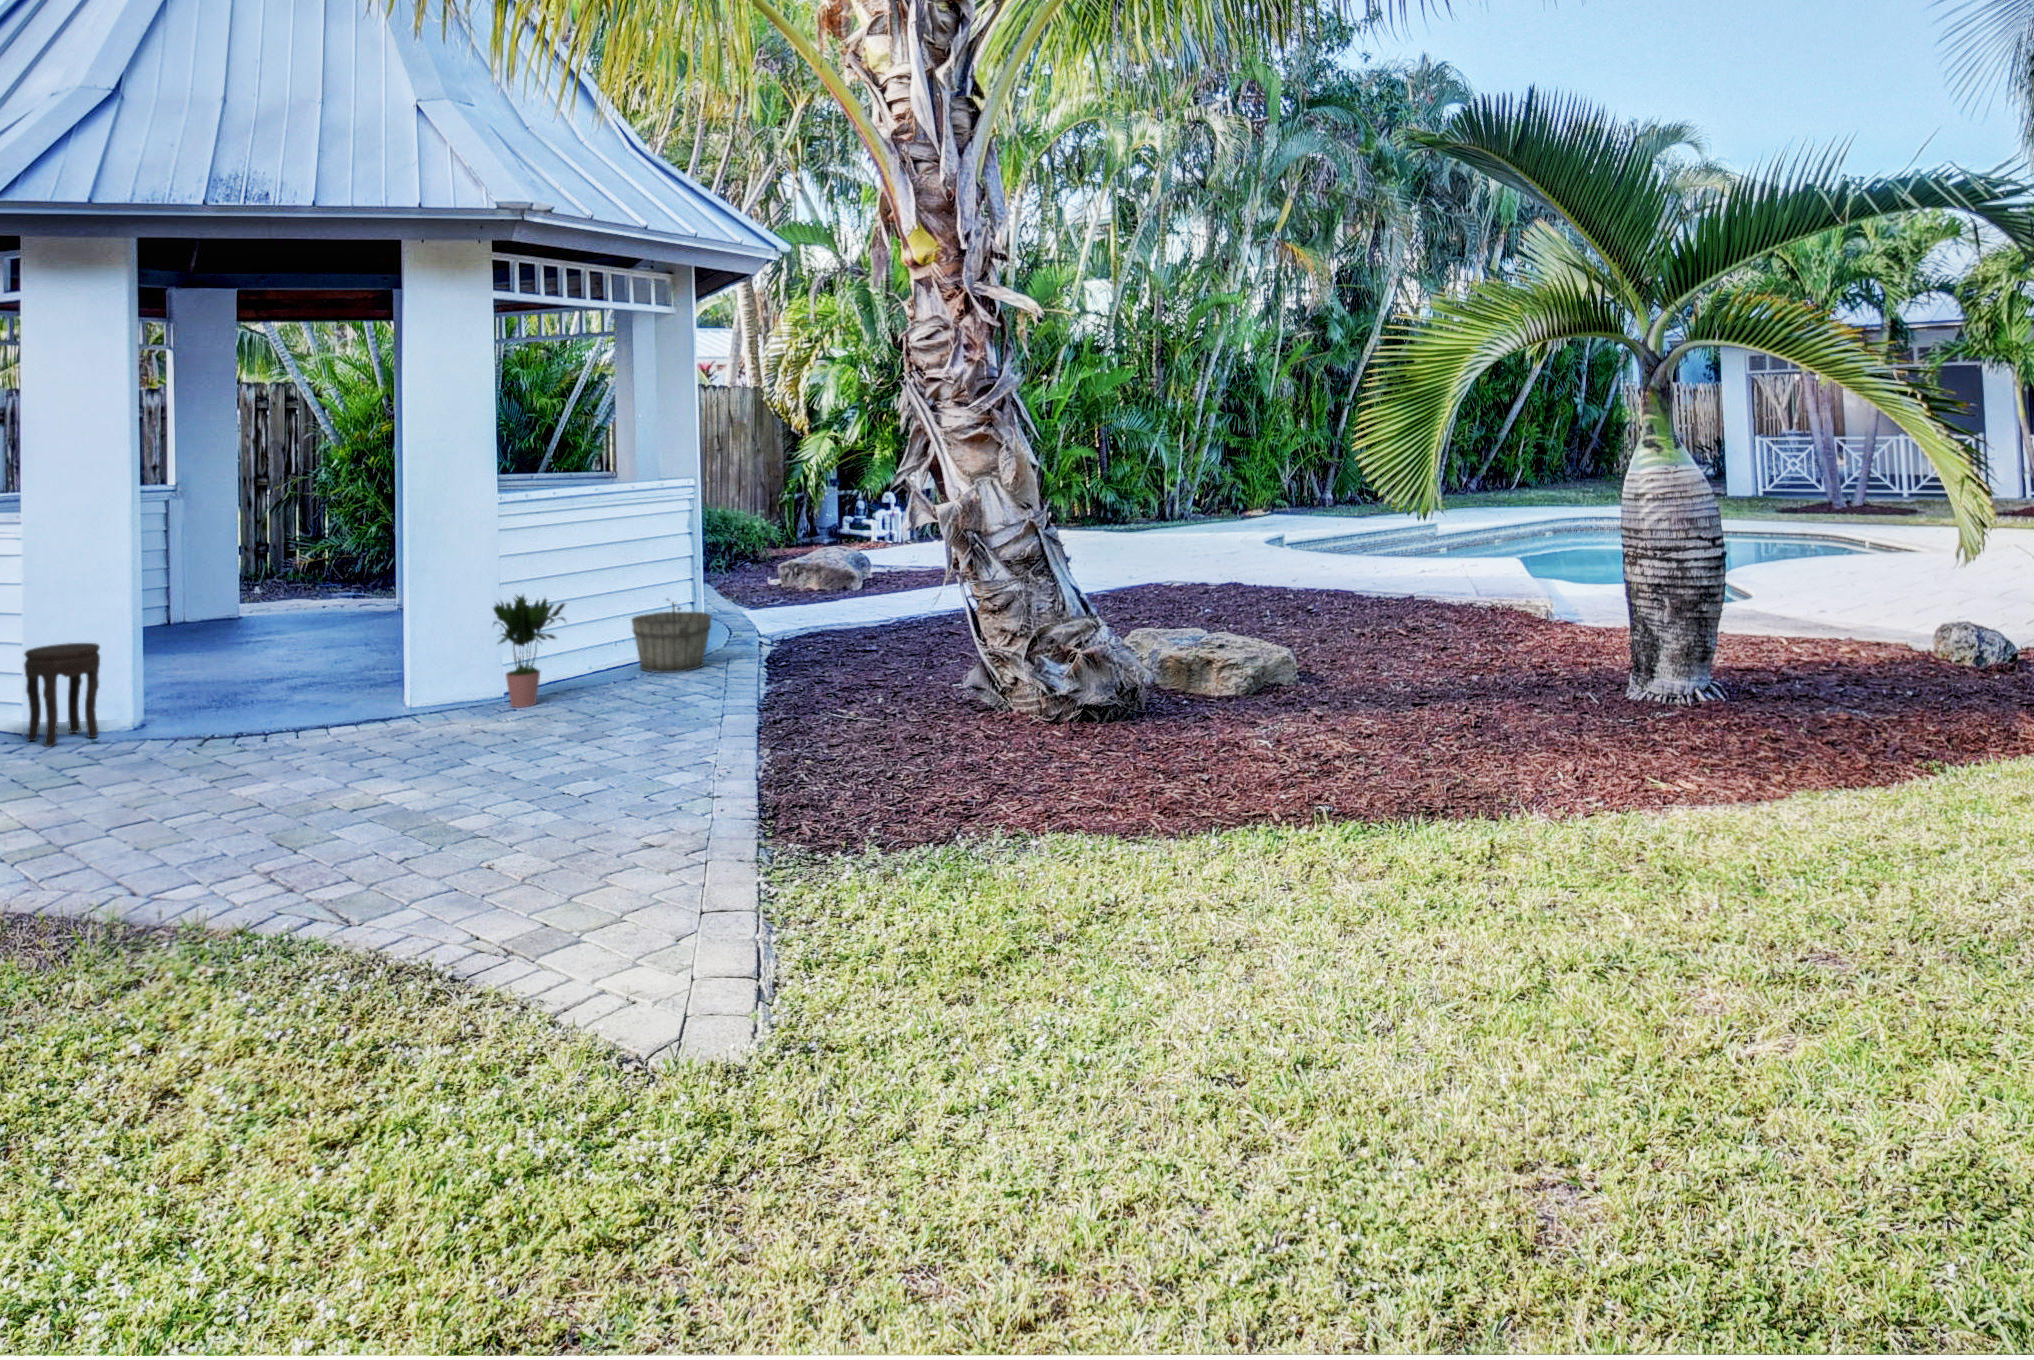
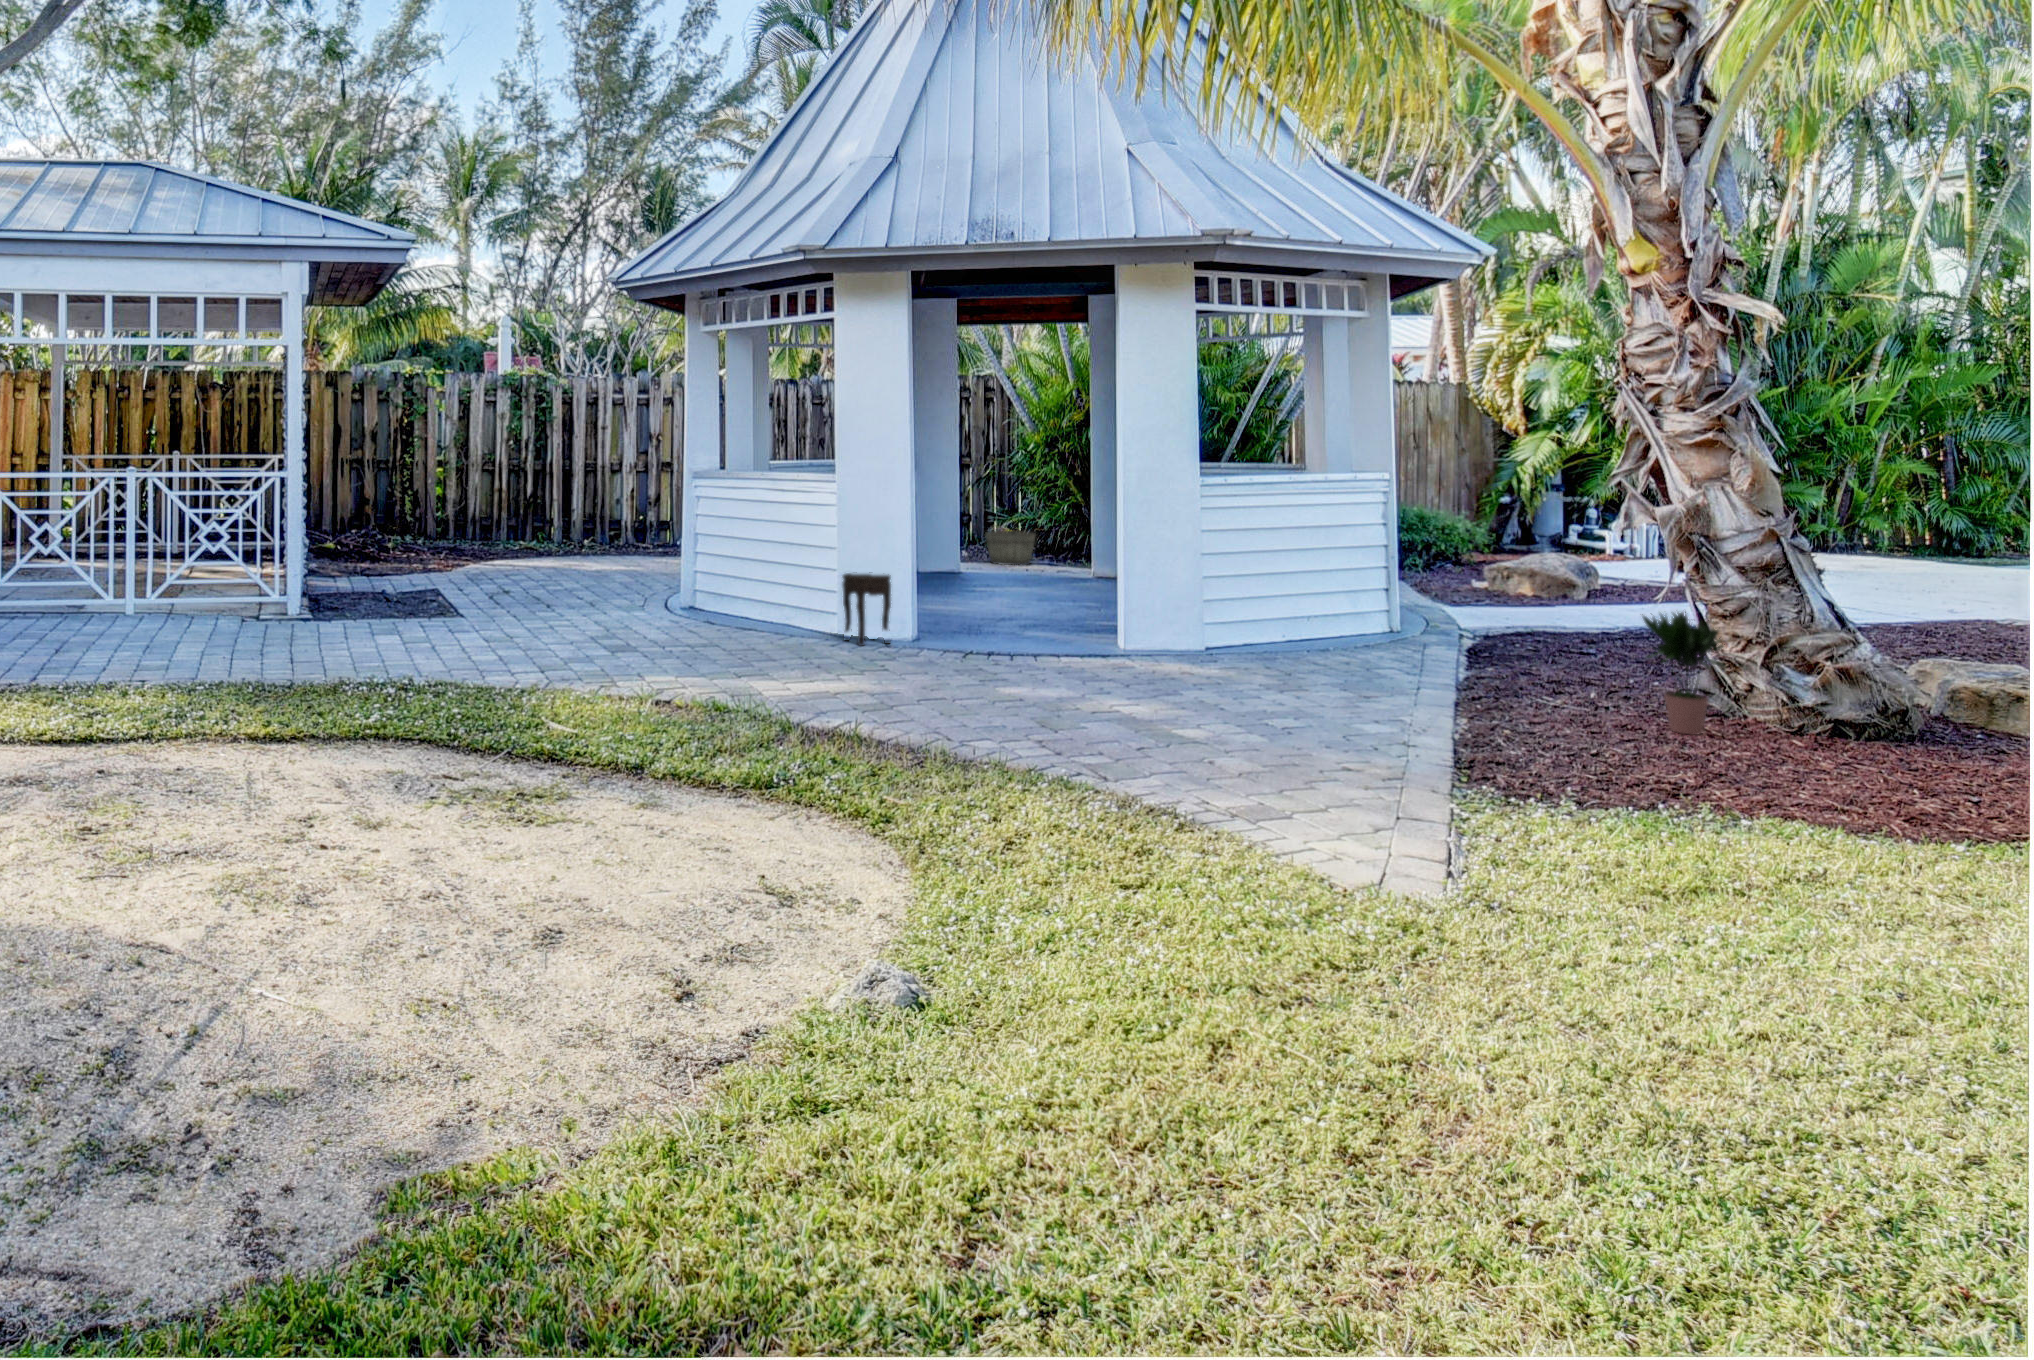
potted plant: present [493,596,565,707] -> present [1642,612,1726,735]
wooden bucket: present [632,603,711,673] -> present [986,530,1035,565]

